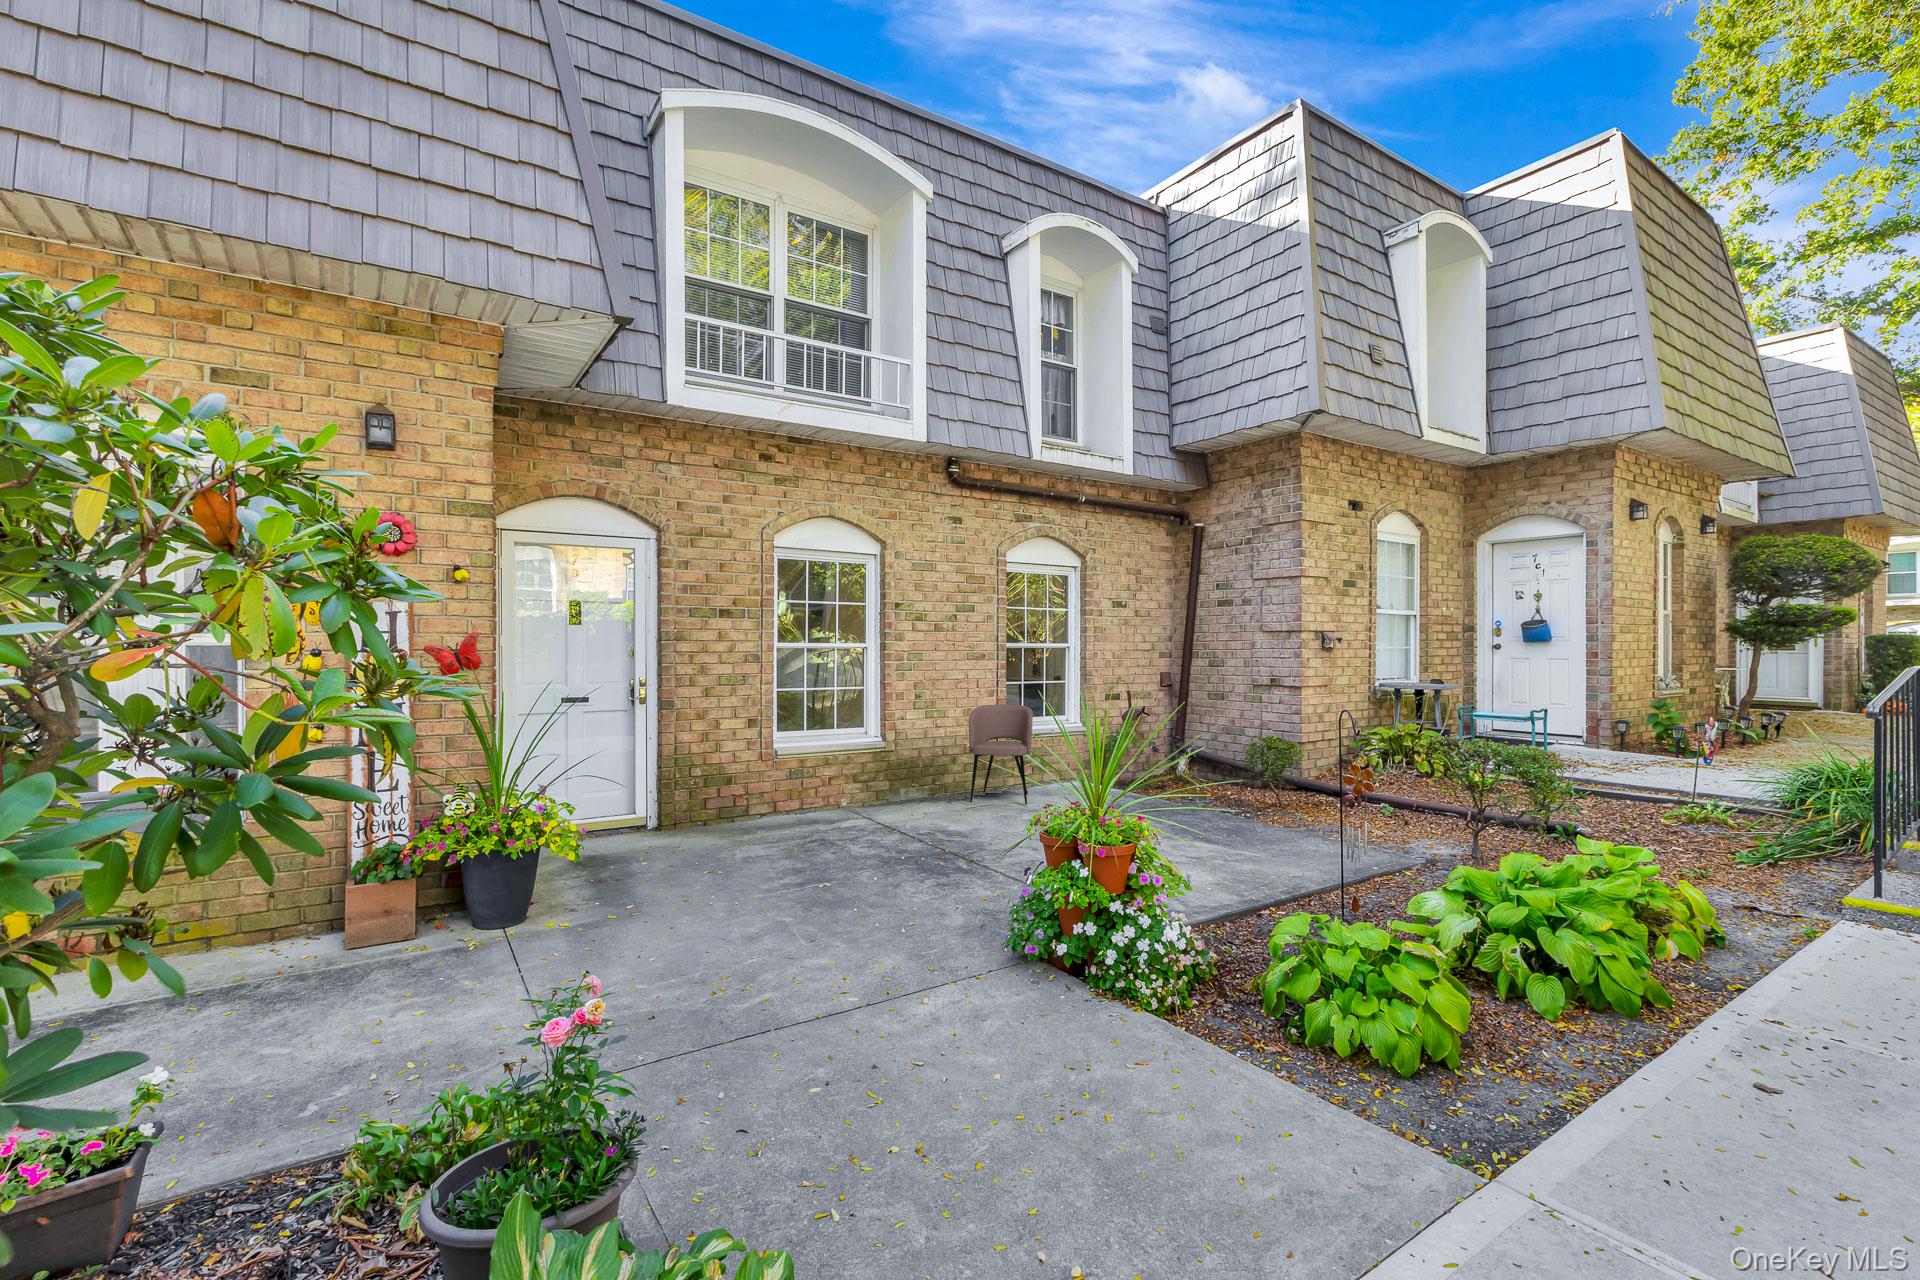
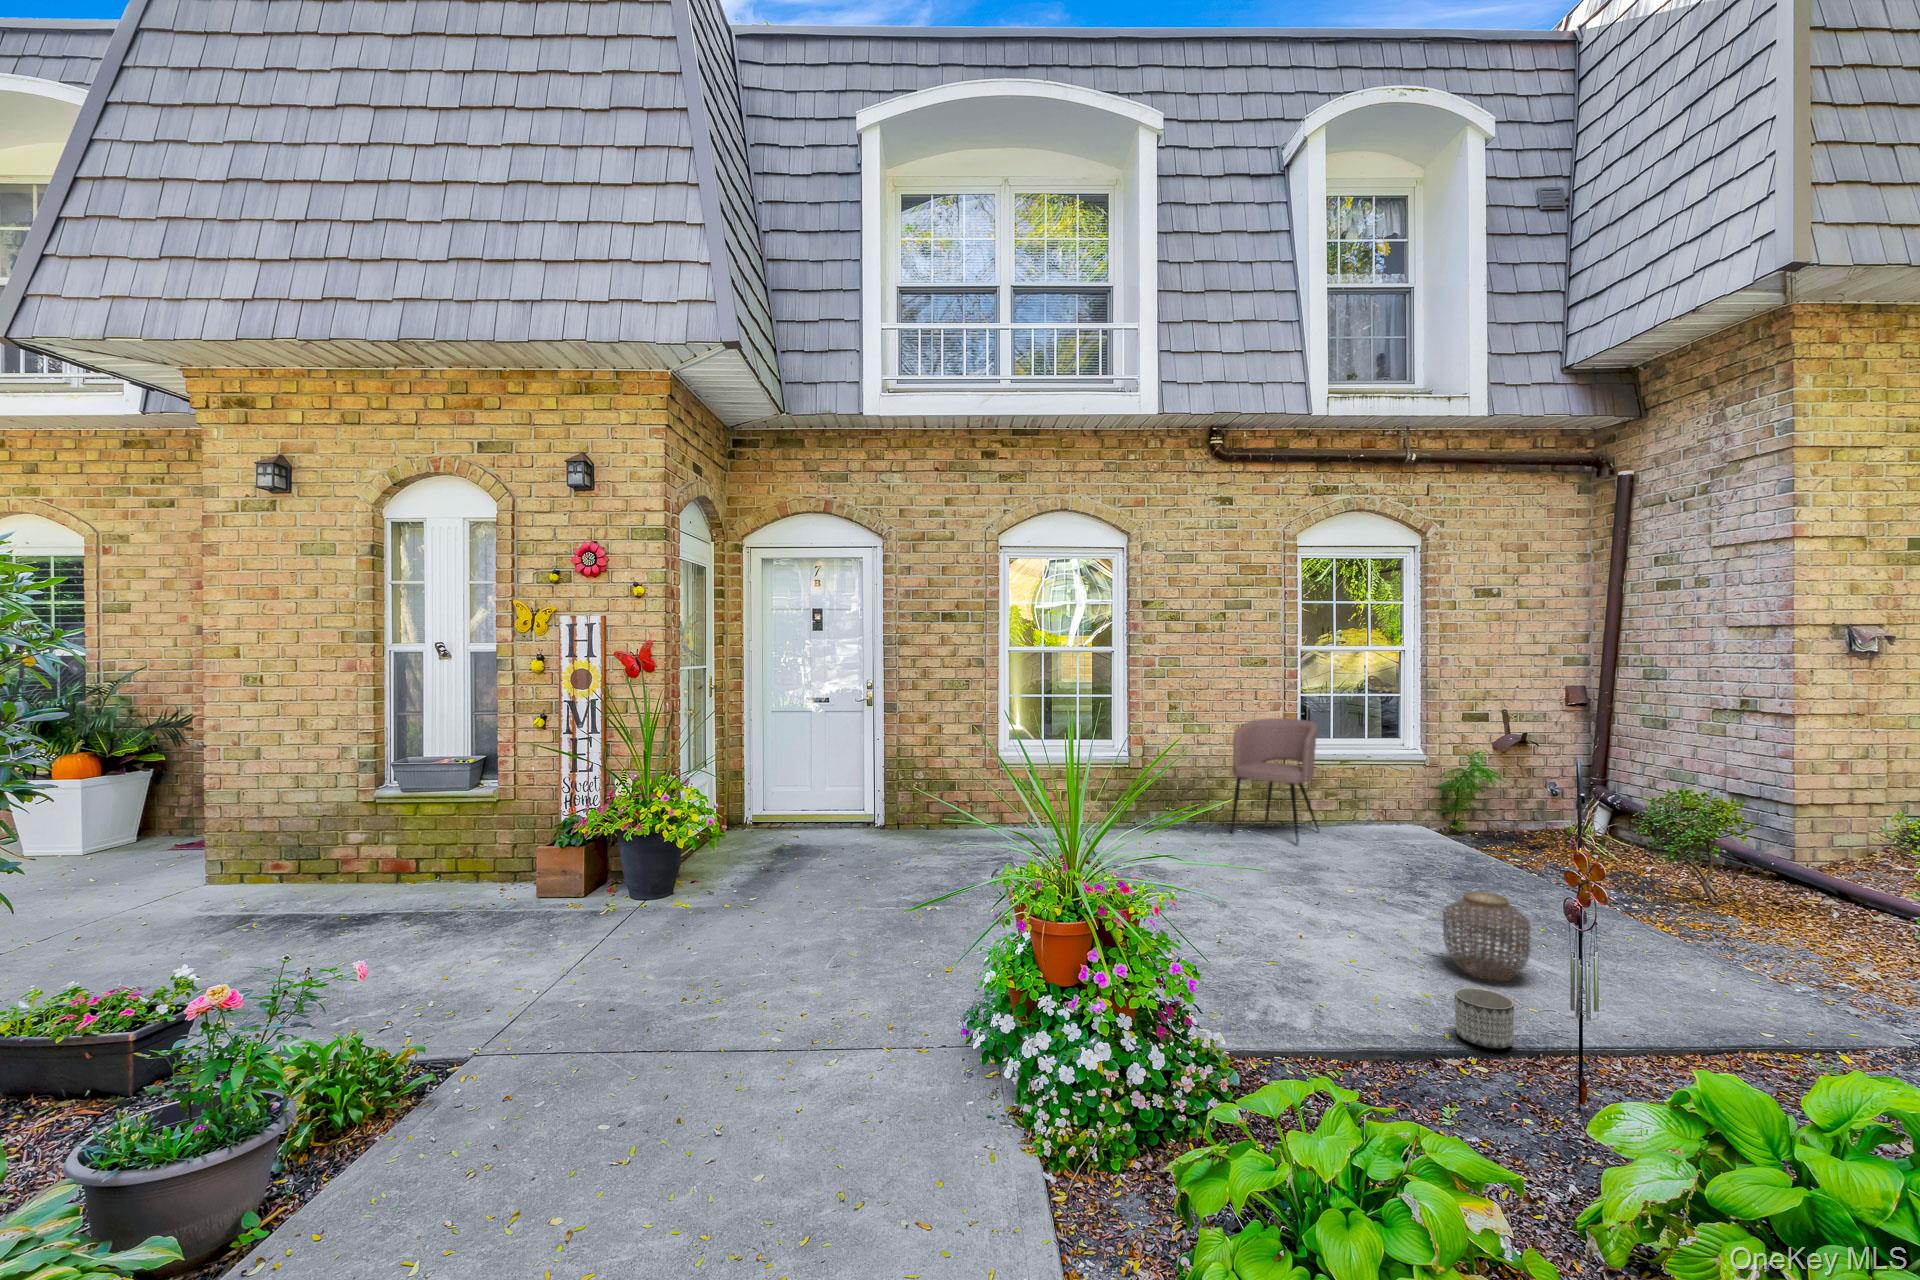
woven basket: none [1196,810,1248,868] -> present [1443,891,1530,982]
planter: none [1245,866,1280,901] -> present [1455,987,1514,1048]

